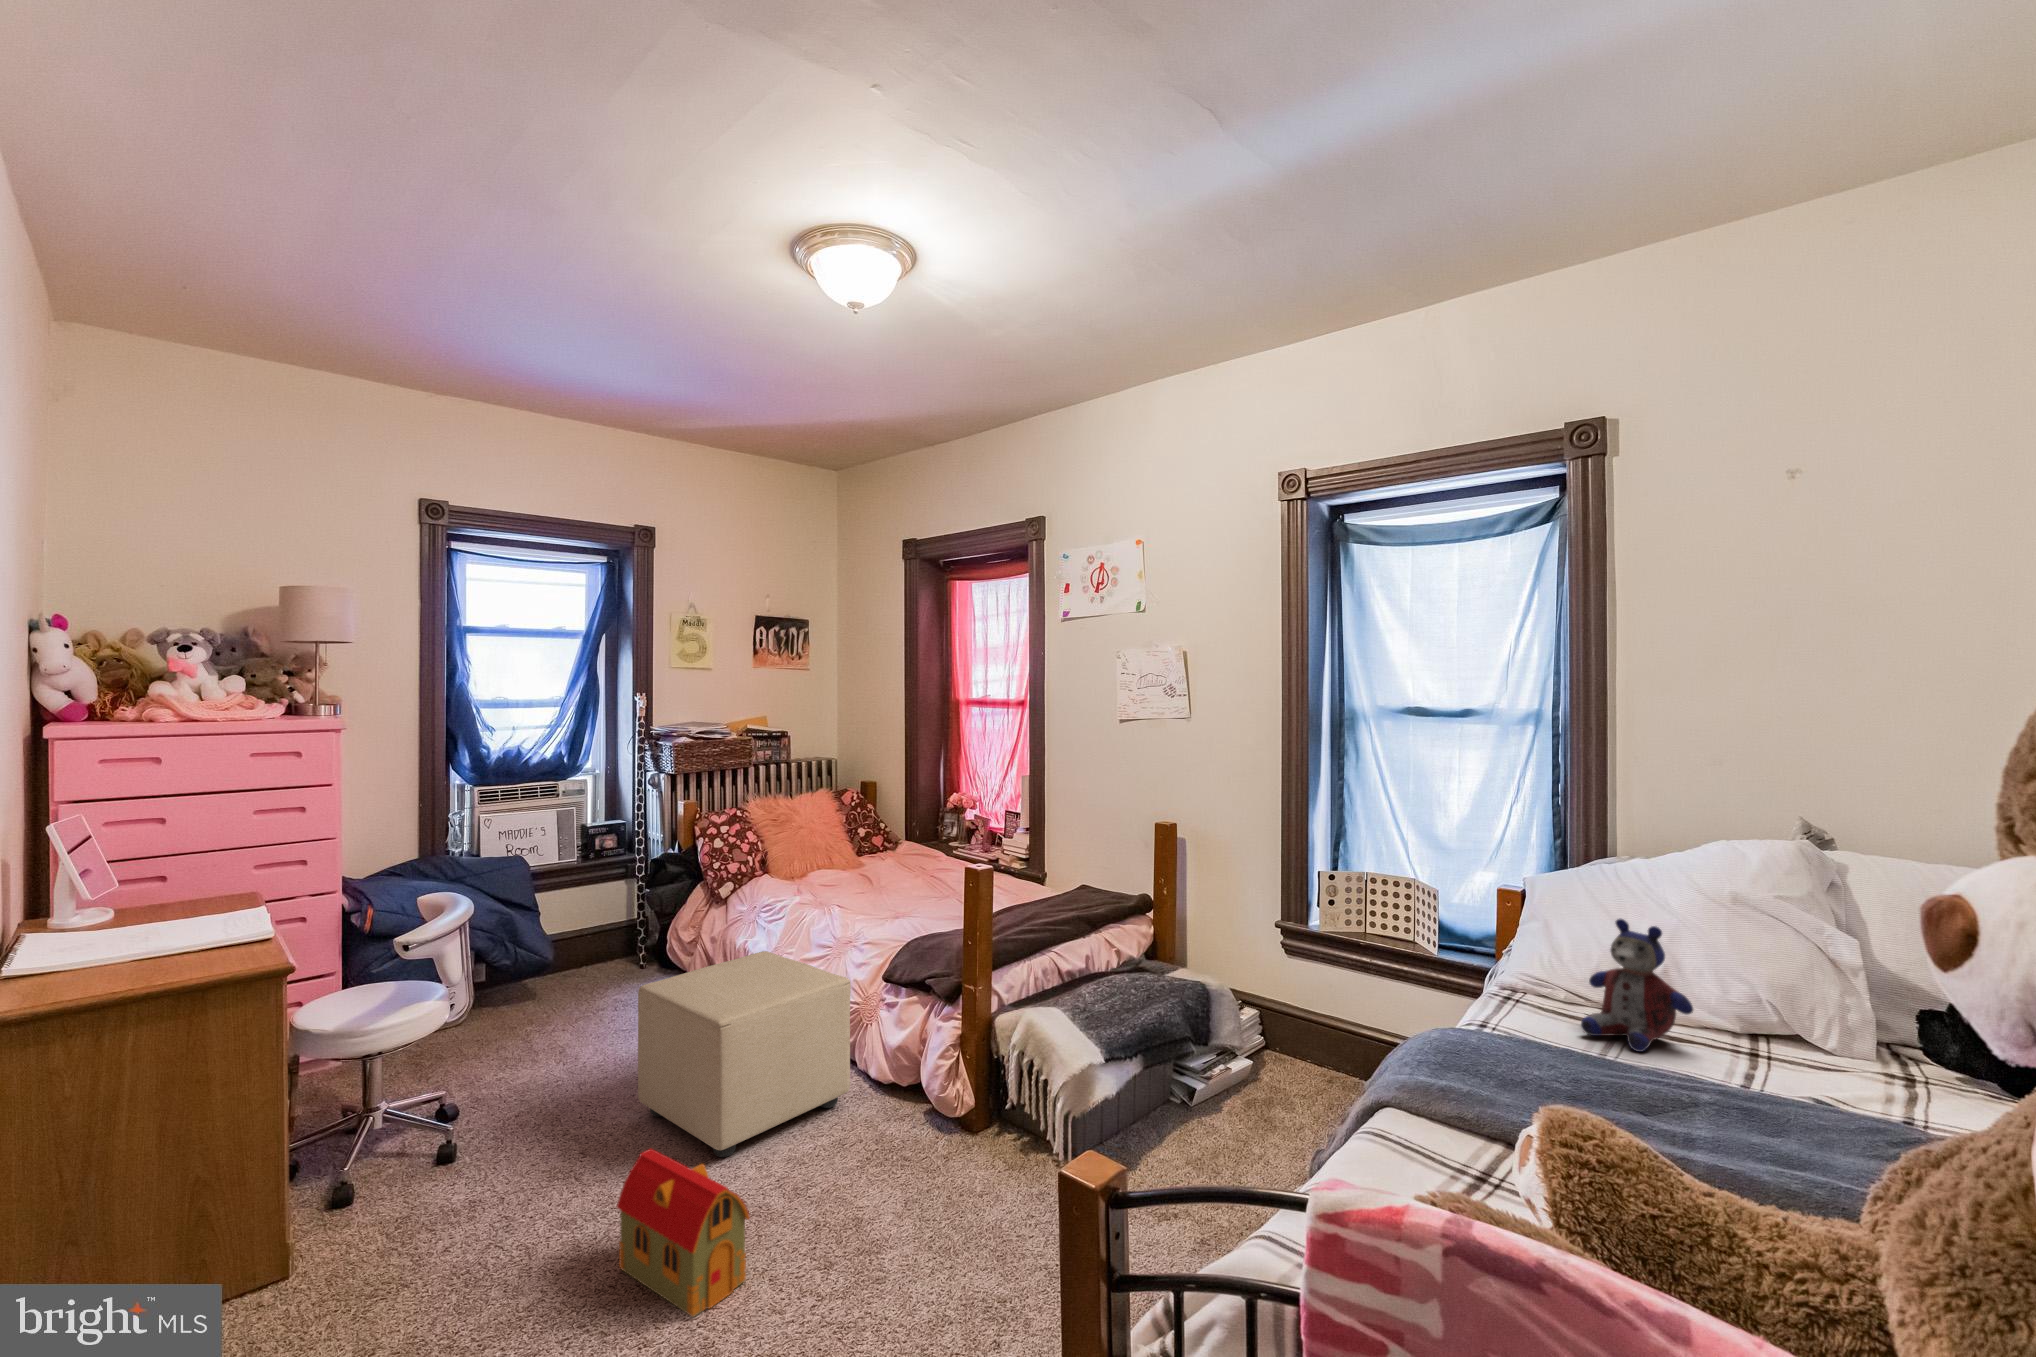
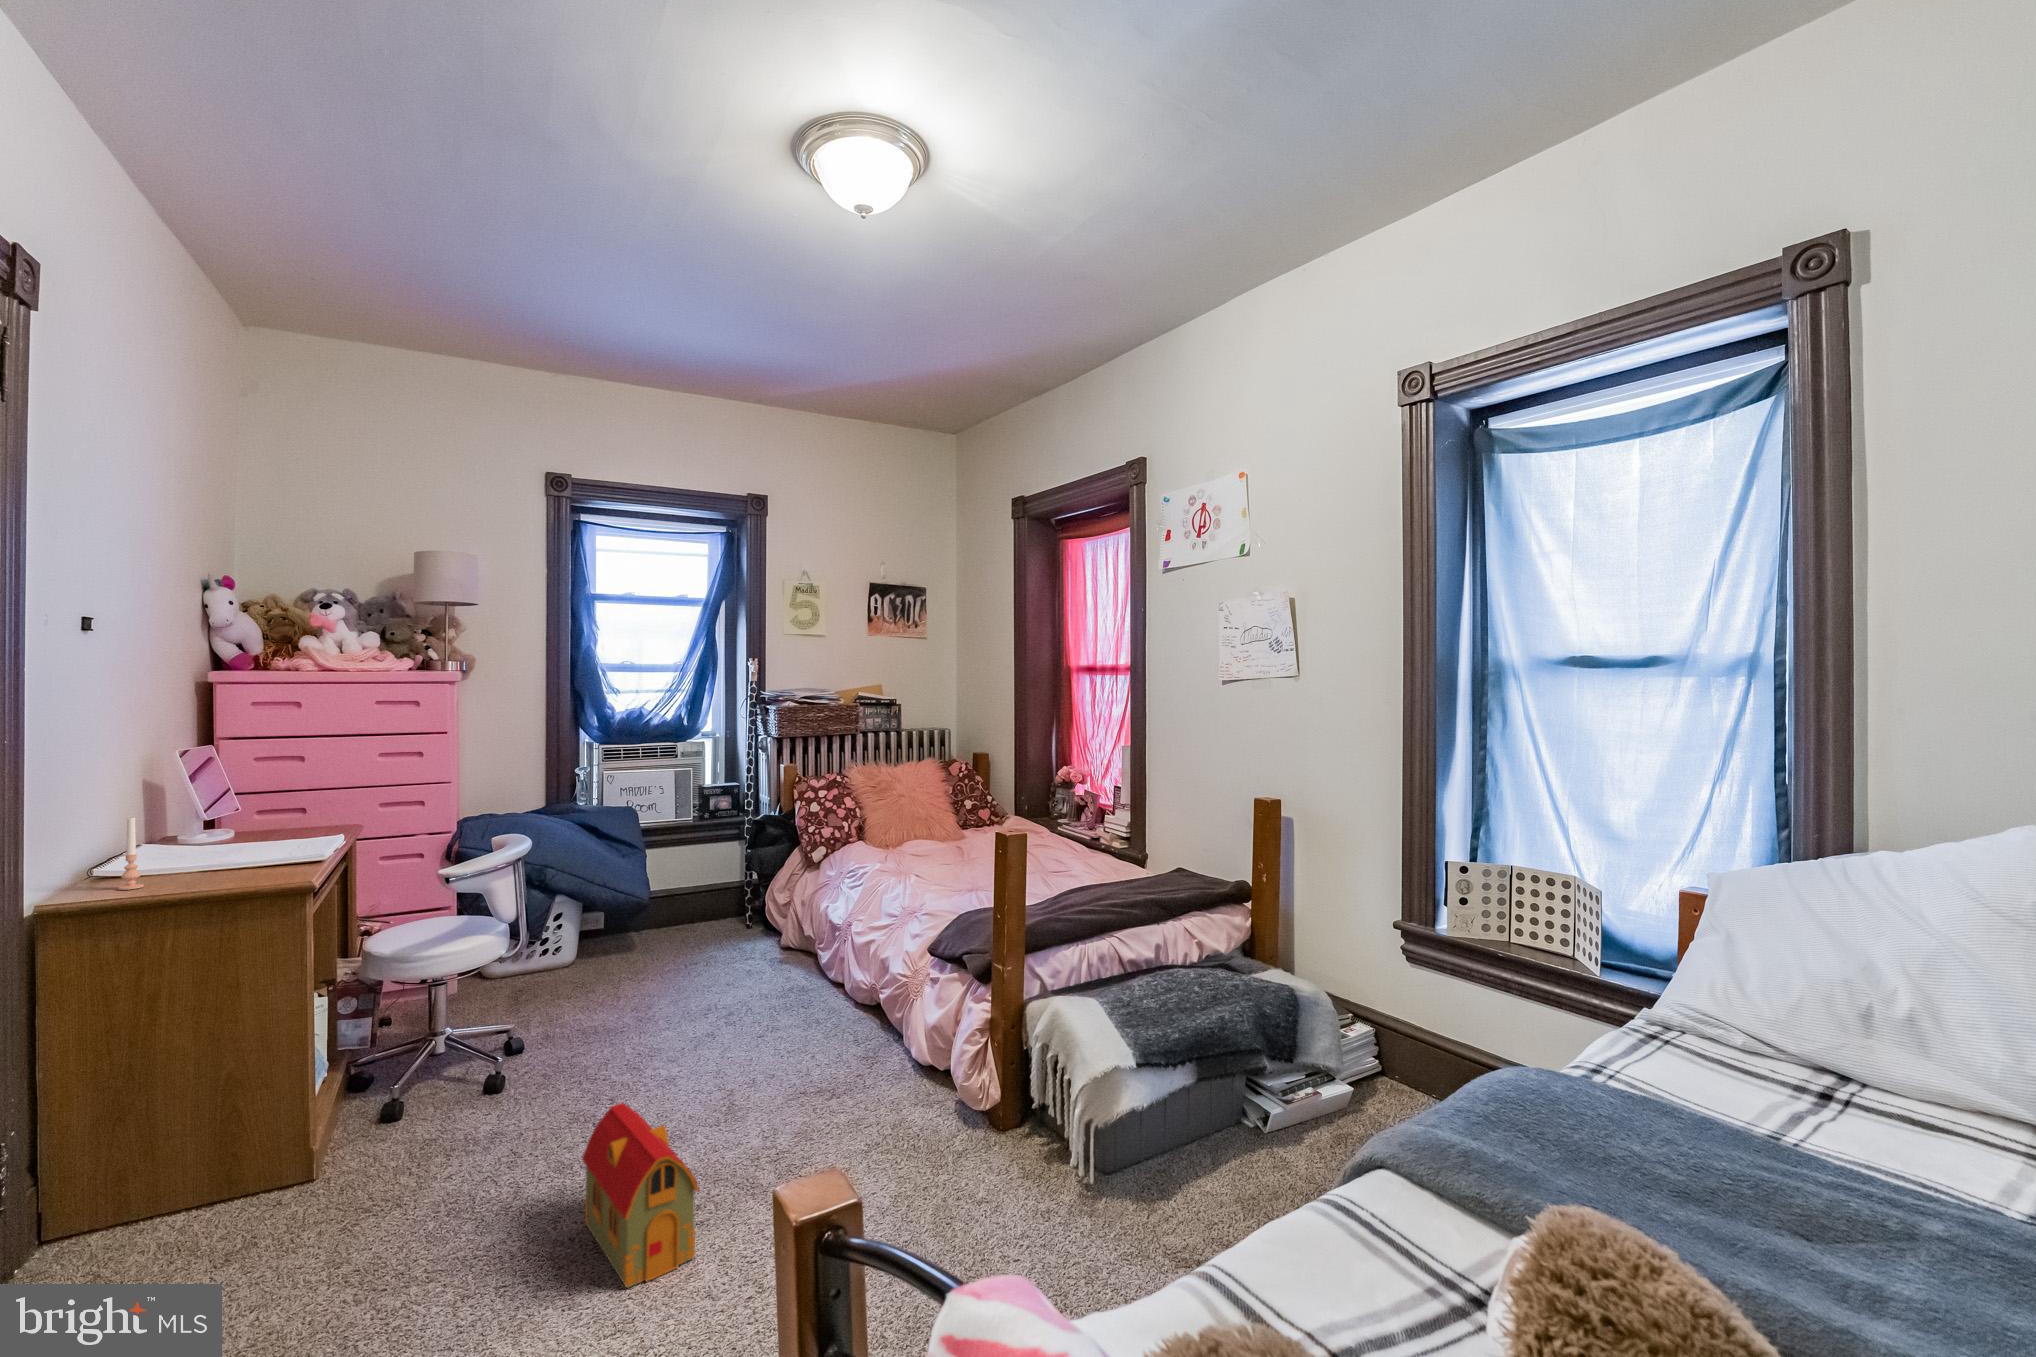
candle: none [67,907,95,987] -> present [118,818,144,890]
stuffed bear: present [1581,919,1693,1052] -> none [1749,932,1942,1134]
ottoman: present [638,951,851,1157] -> none [678,915,884,1122]

